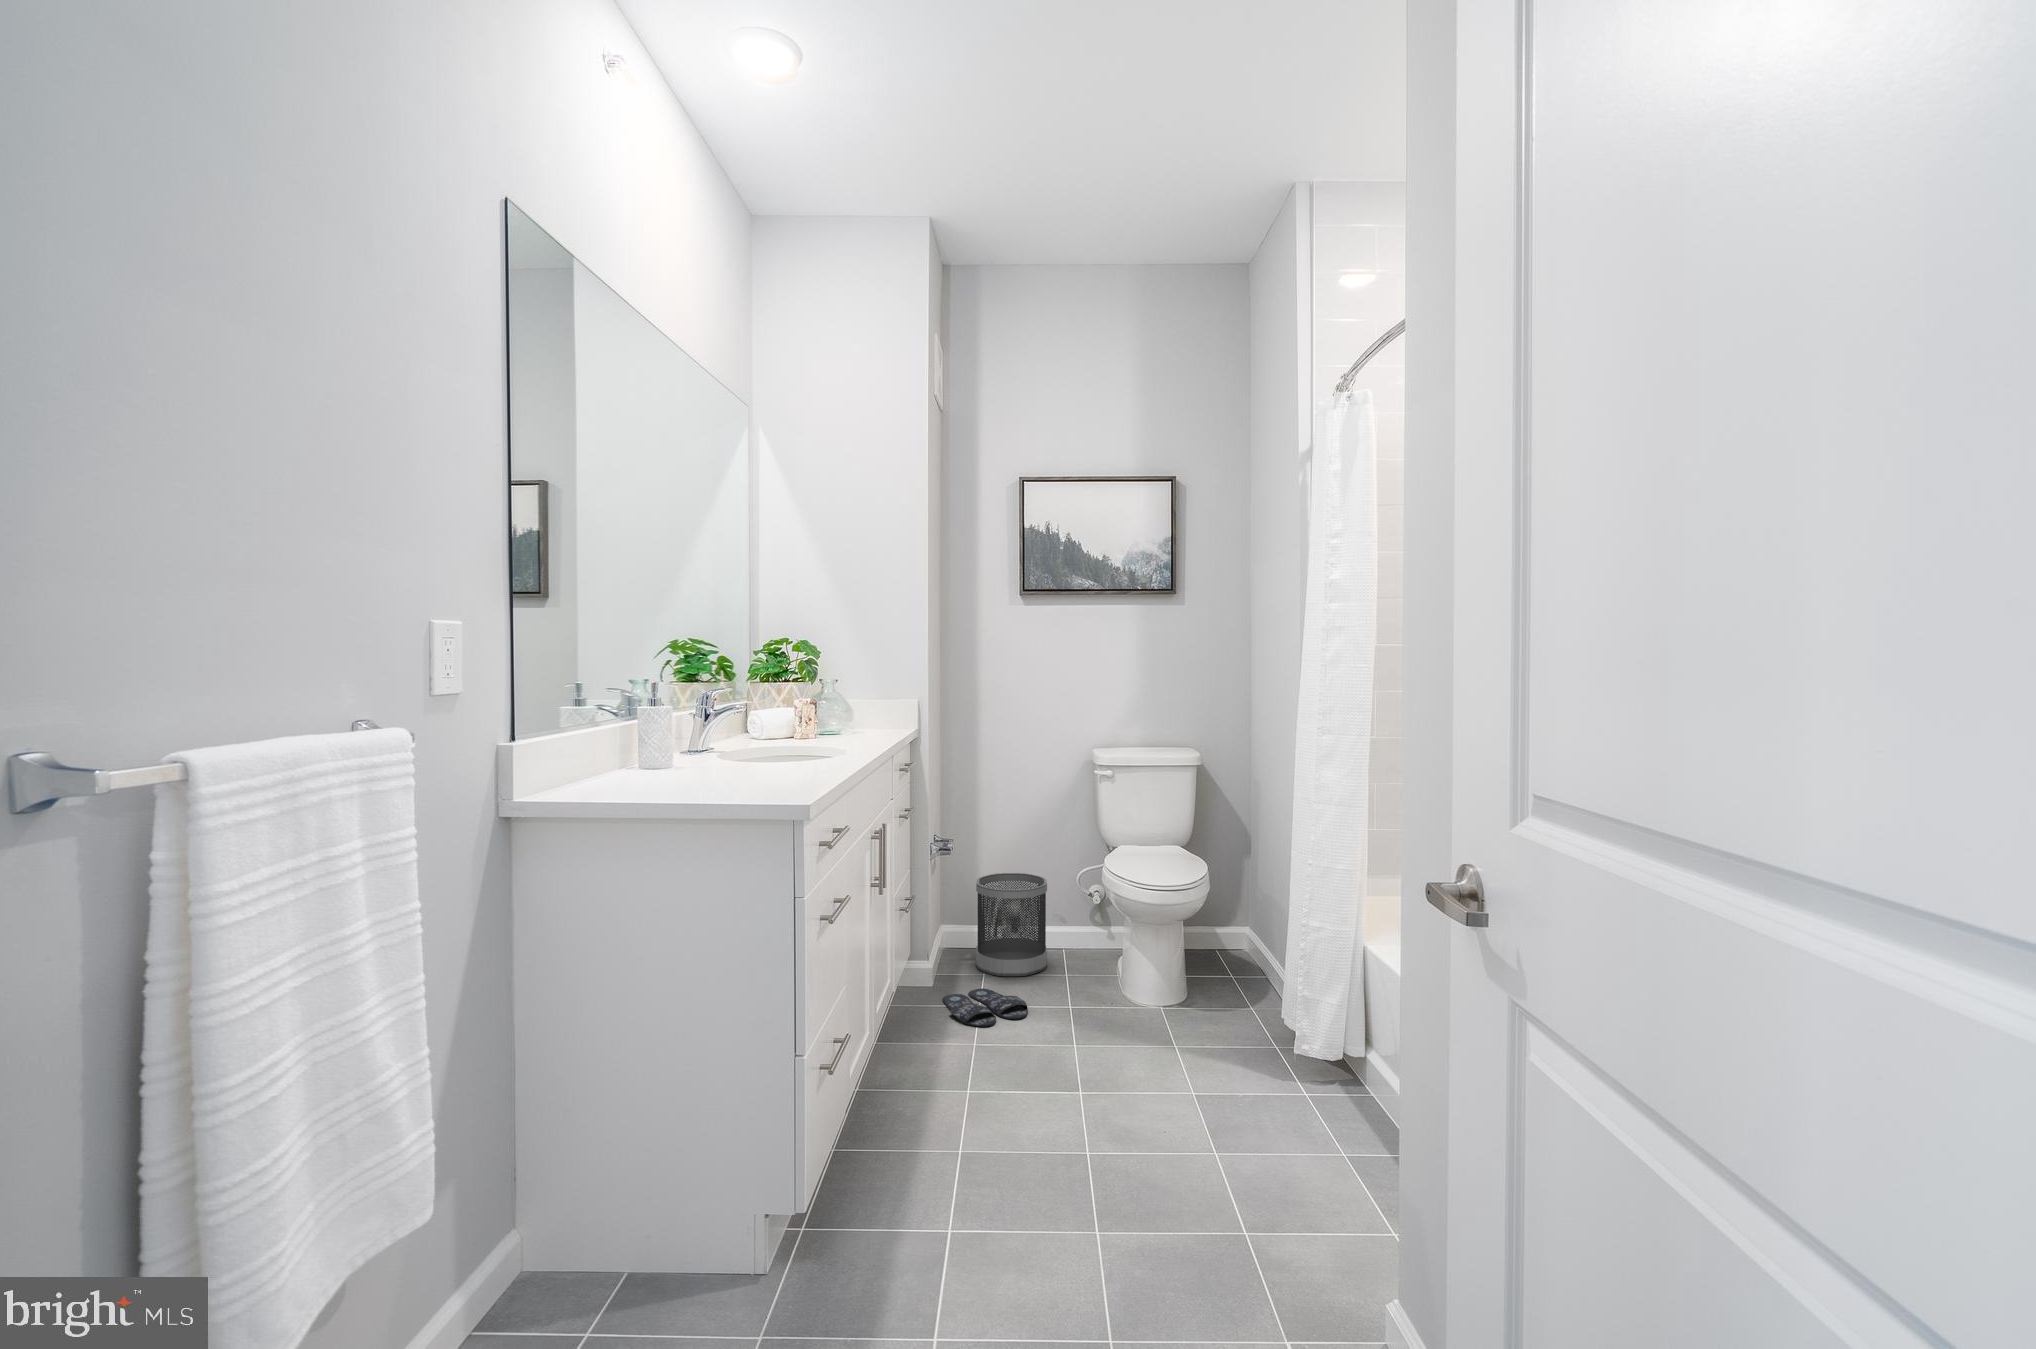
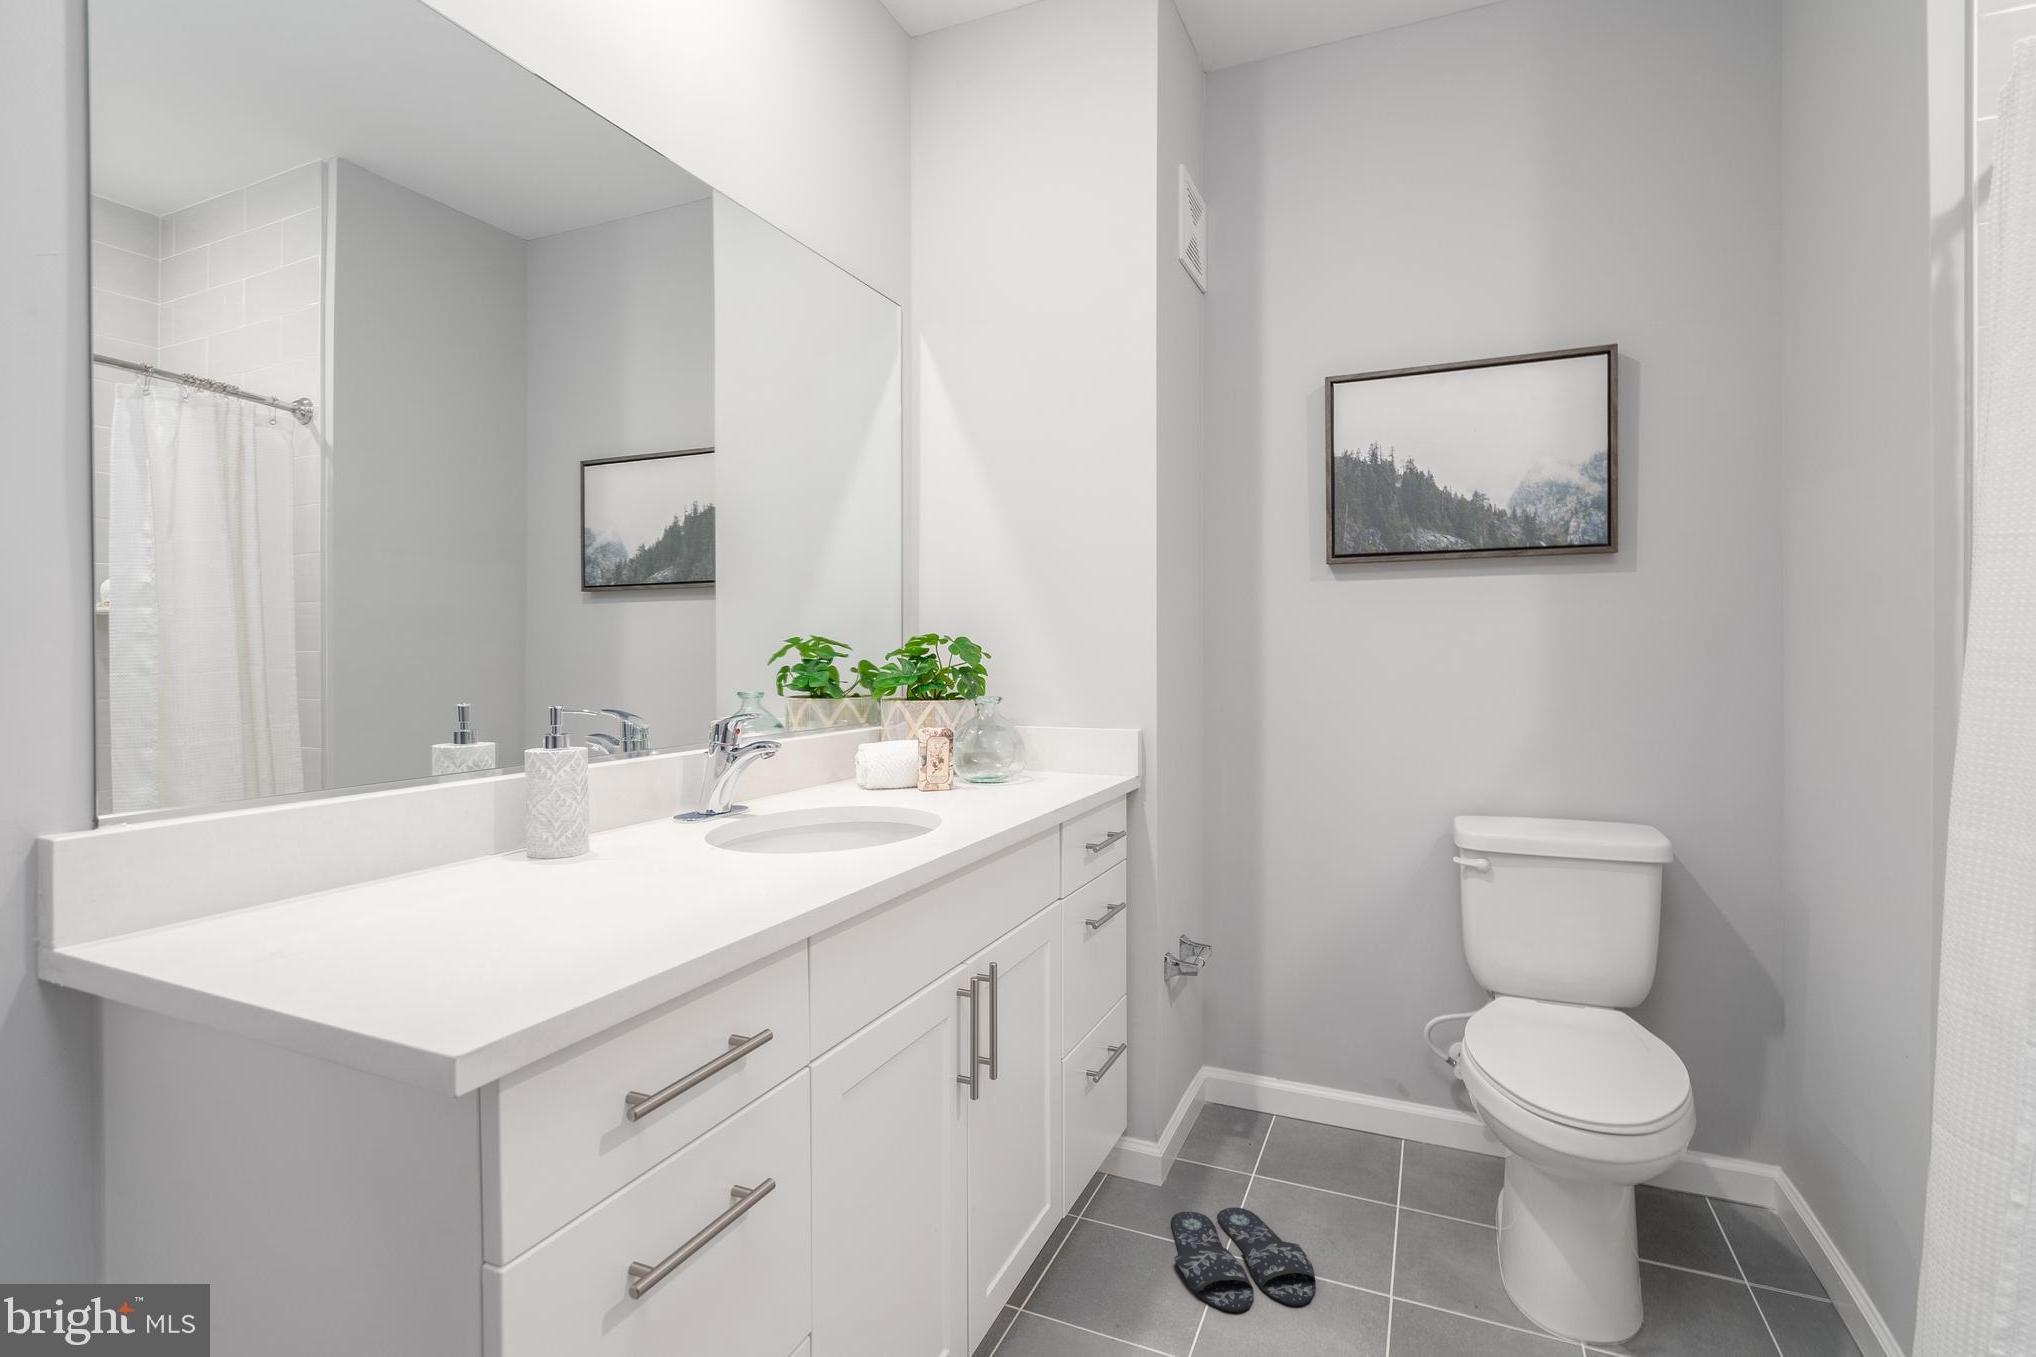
wastebasket: present [976,873,1047,976] -> none [1243,1002,1365,1192]

